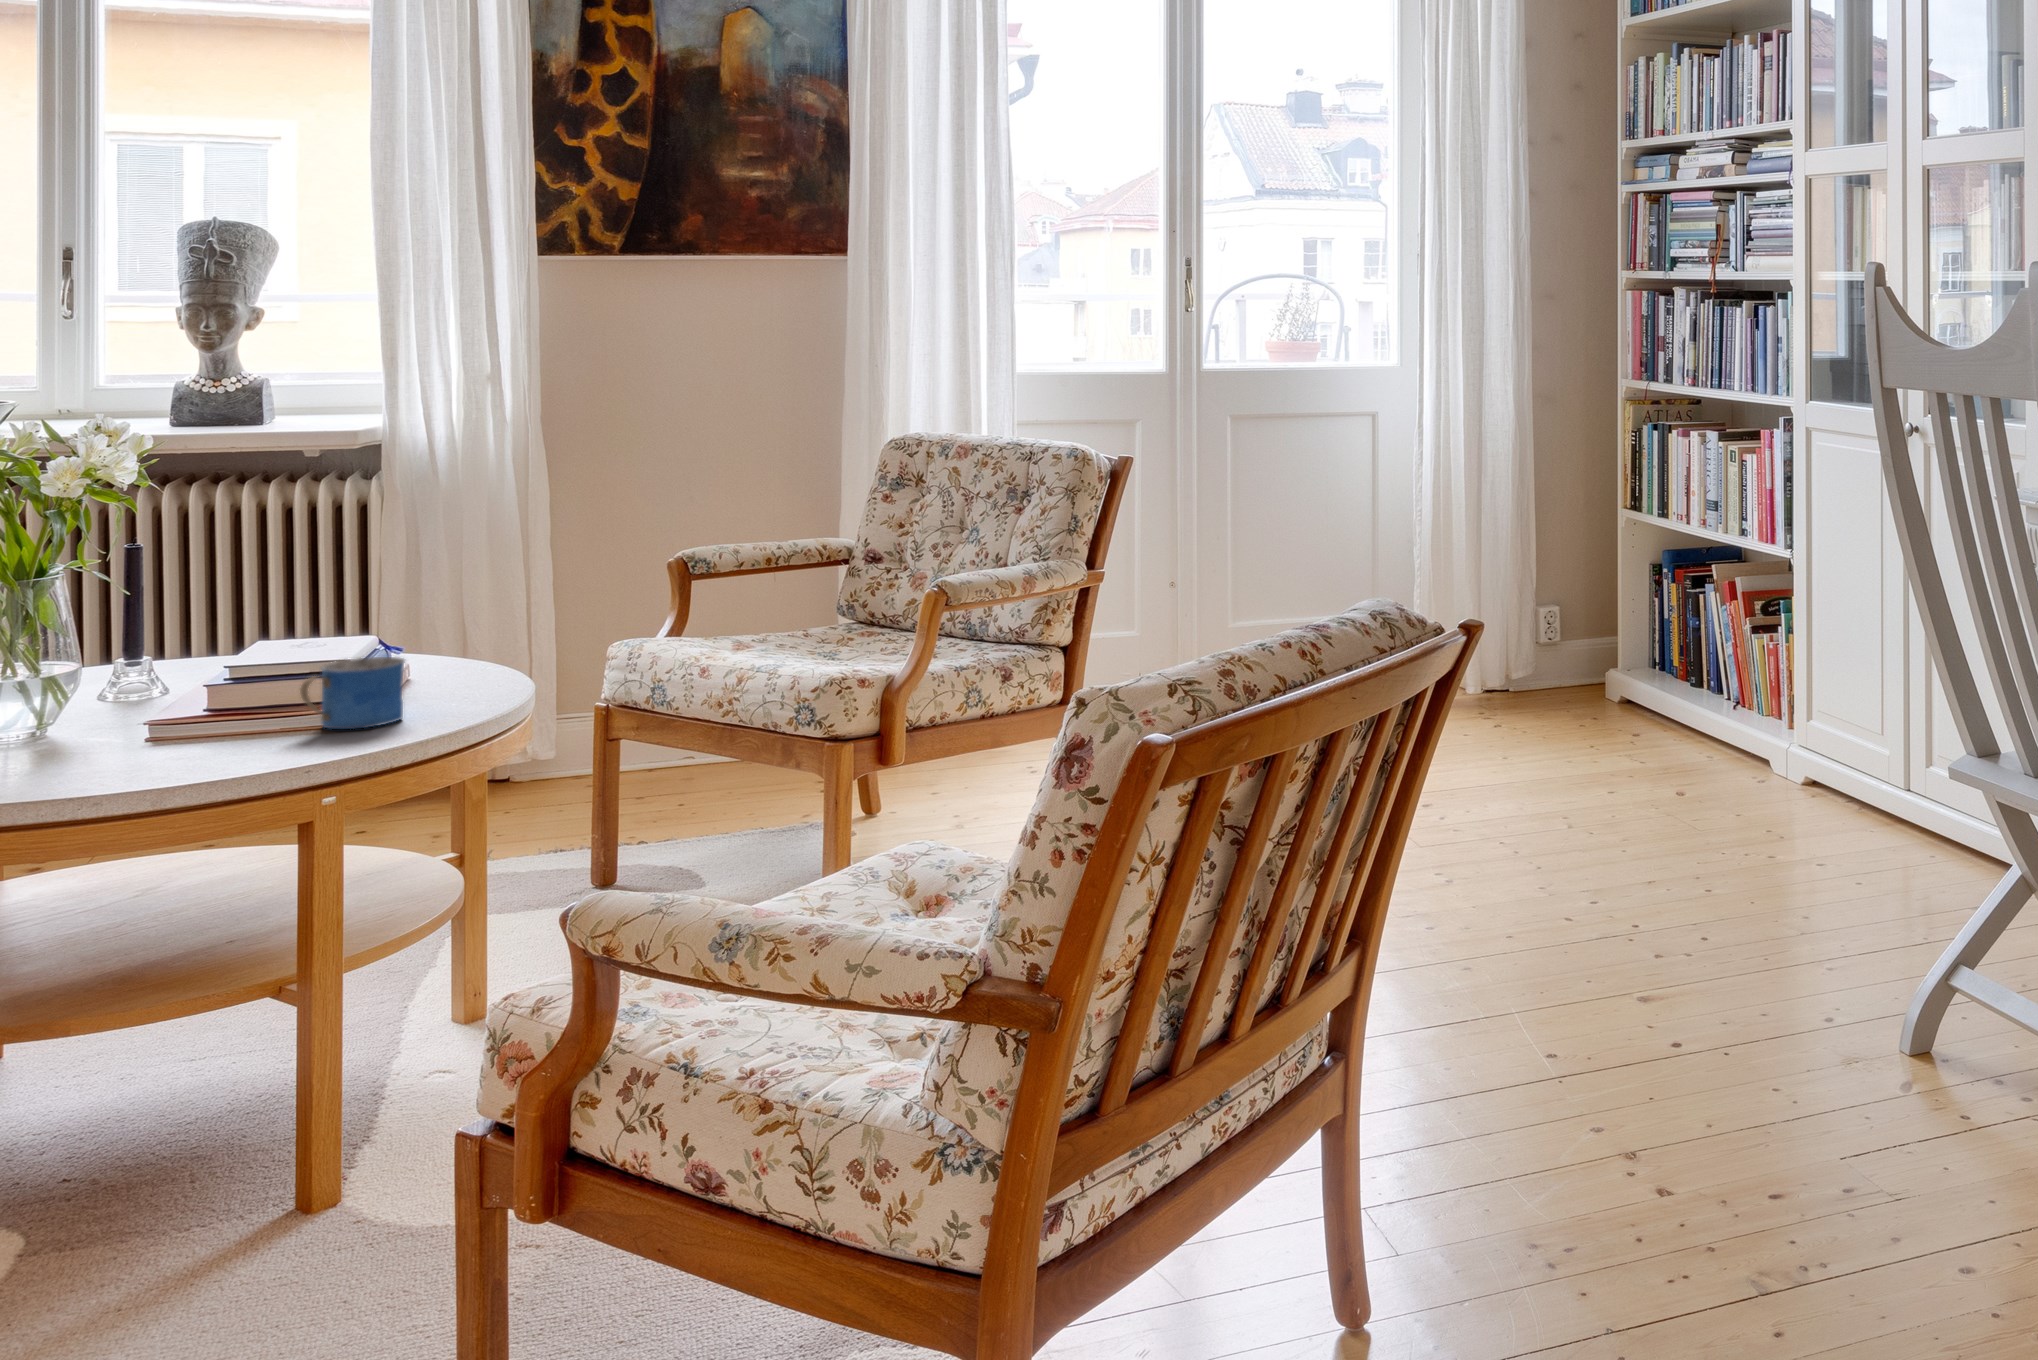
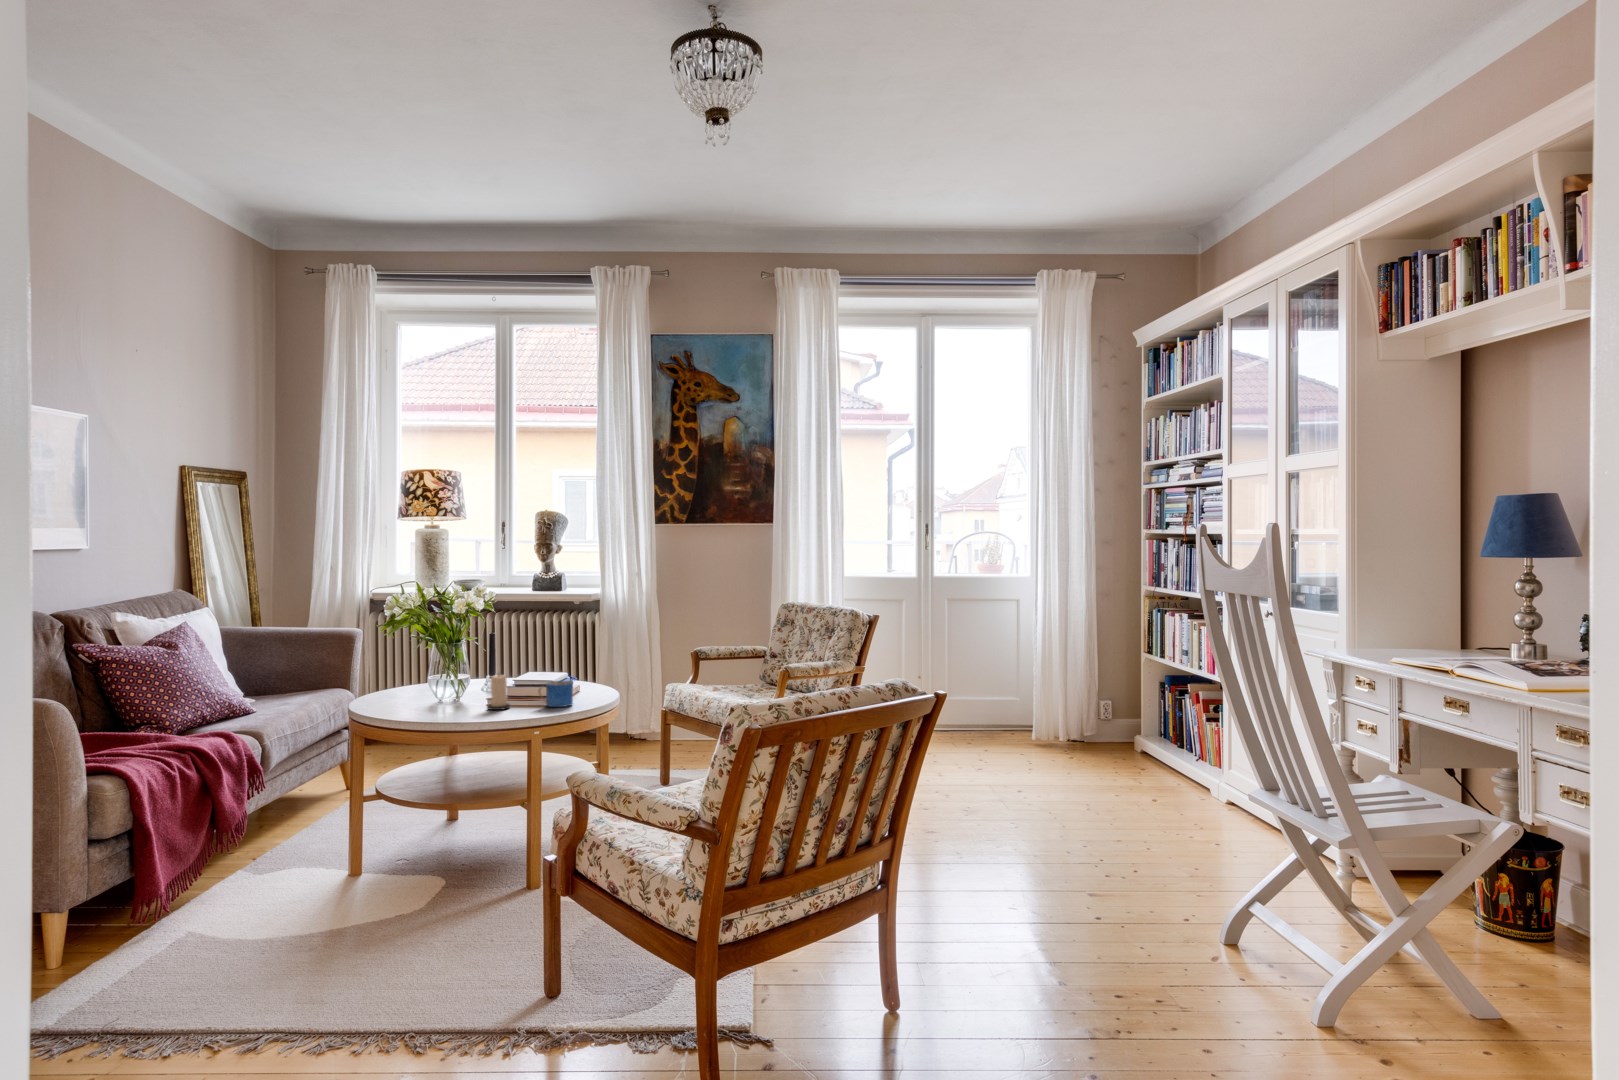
candle: none [135,649,207,753] -> present [487,674,510,710]

